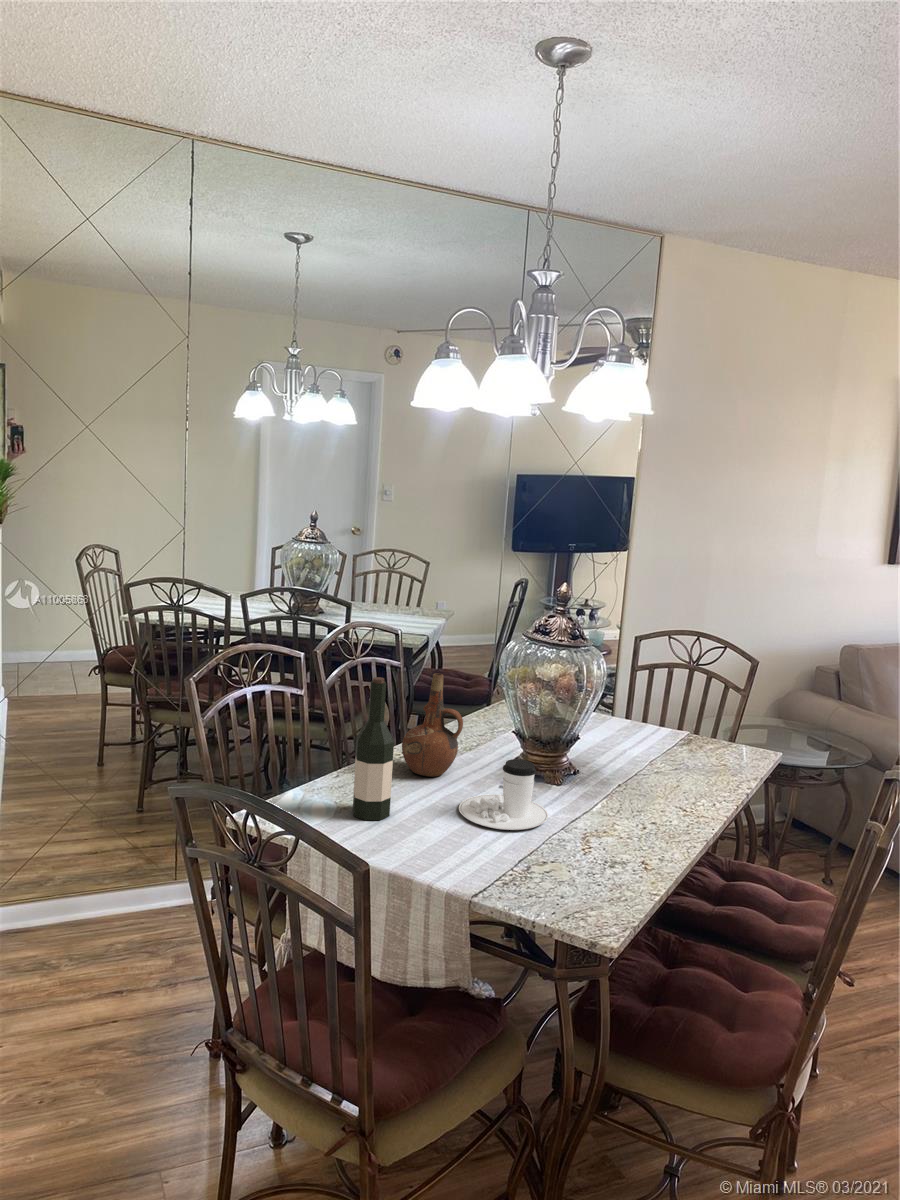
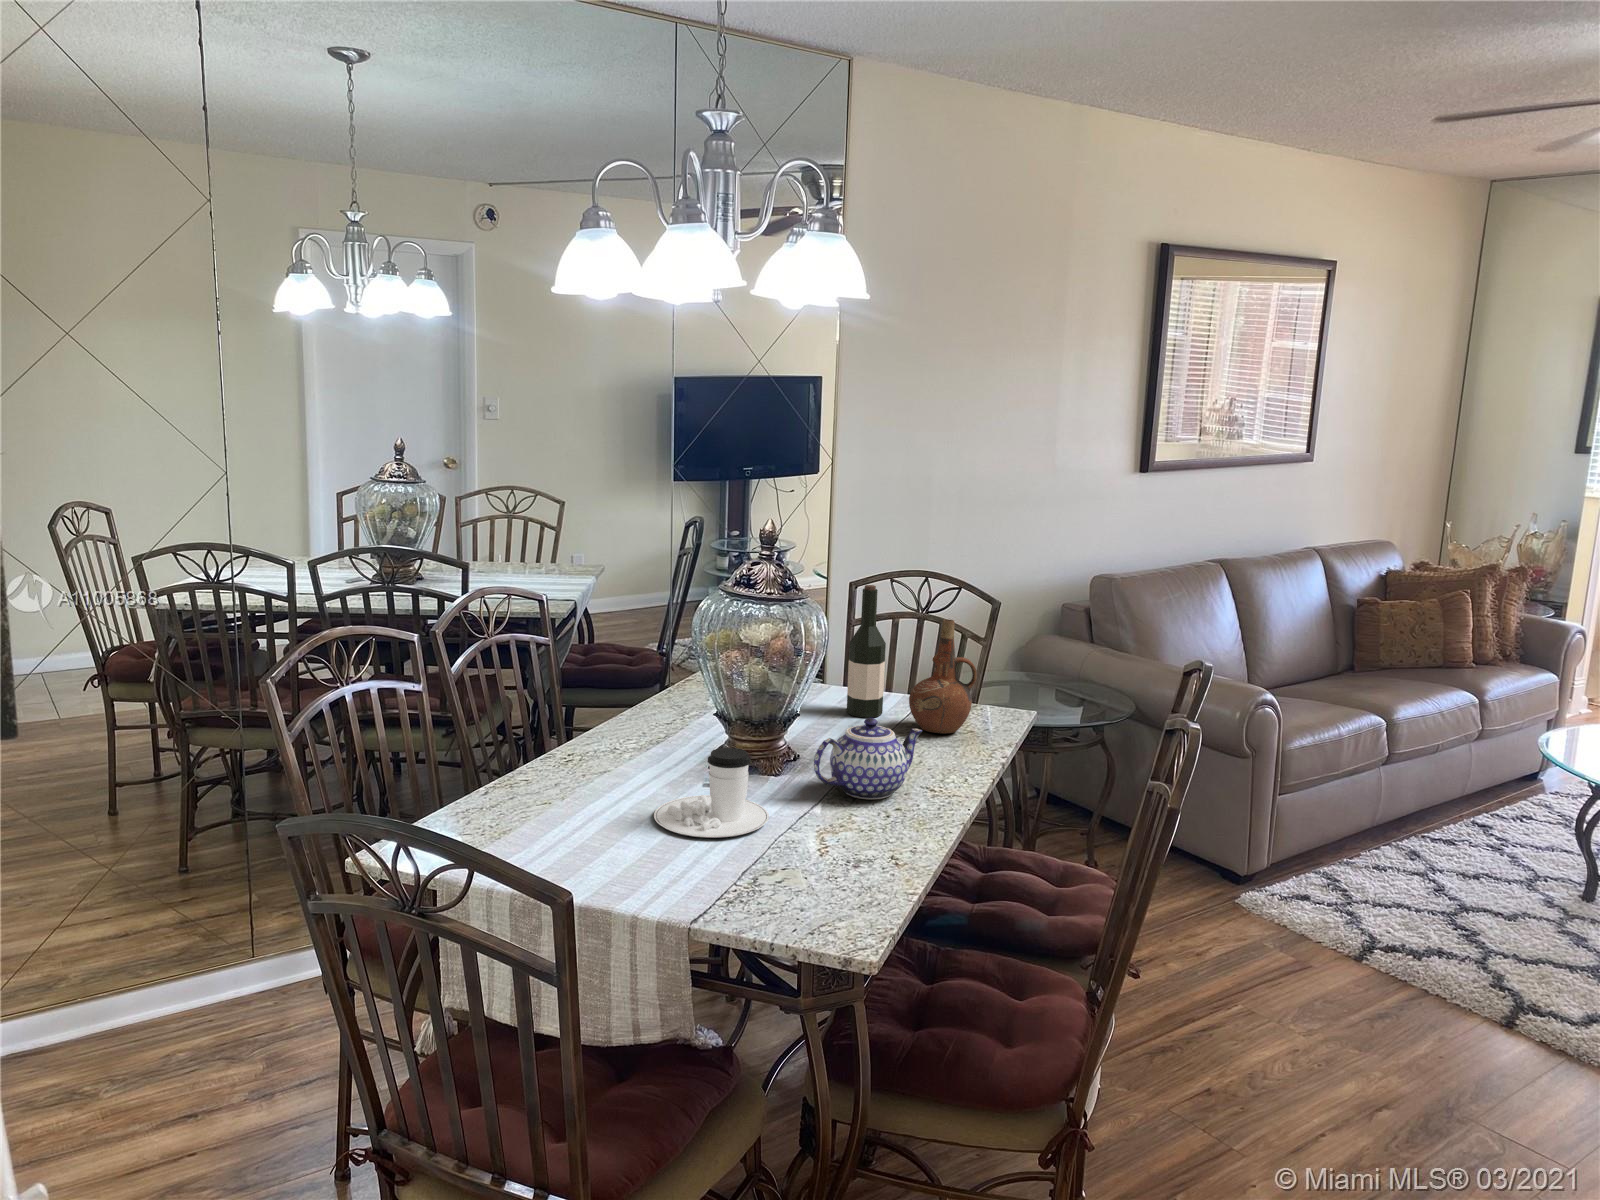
ceramic pitcher: present [402,673,463,776] -> present [909,619,977,734]
wine bottle: present [353,677,394,820] -> present [847,585,886,718]
teapot: none [588,746,680,812] -> present [814,718,922,800]

